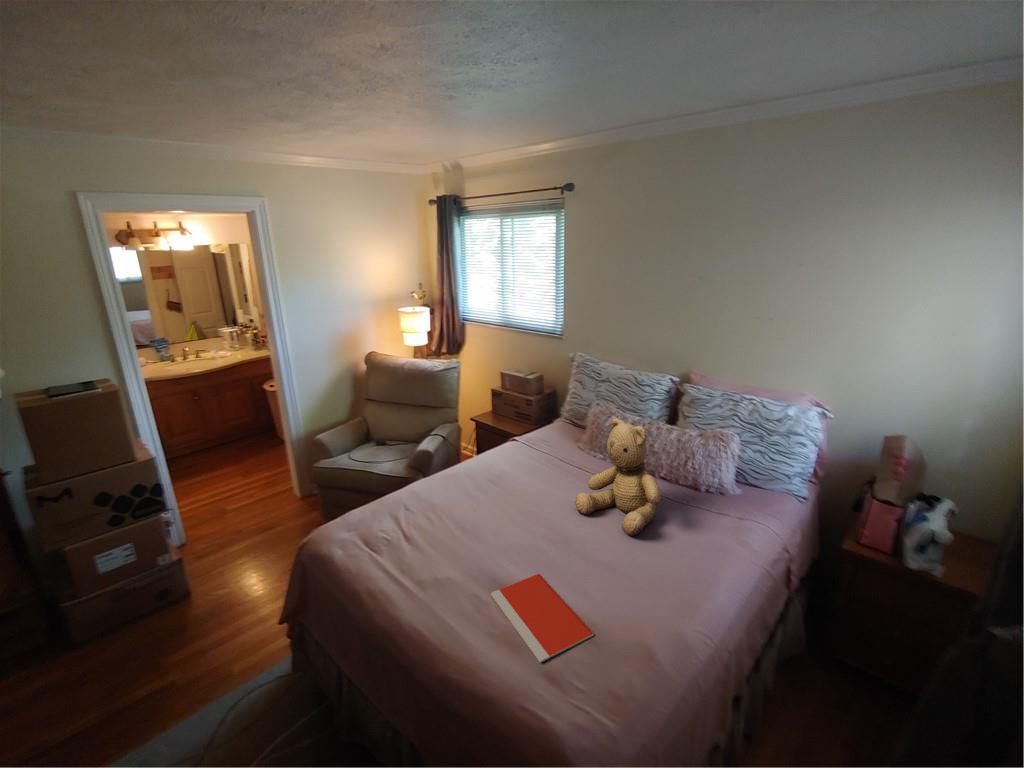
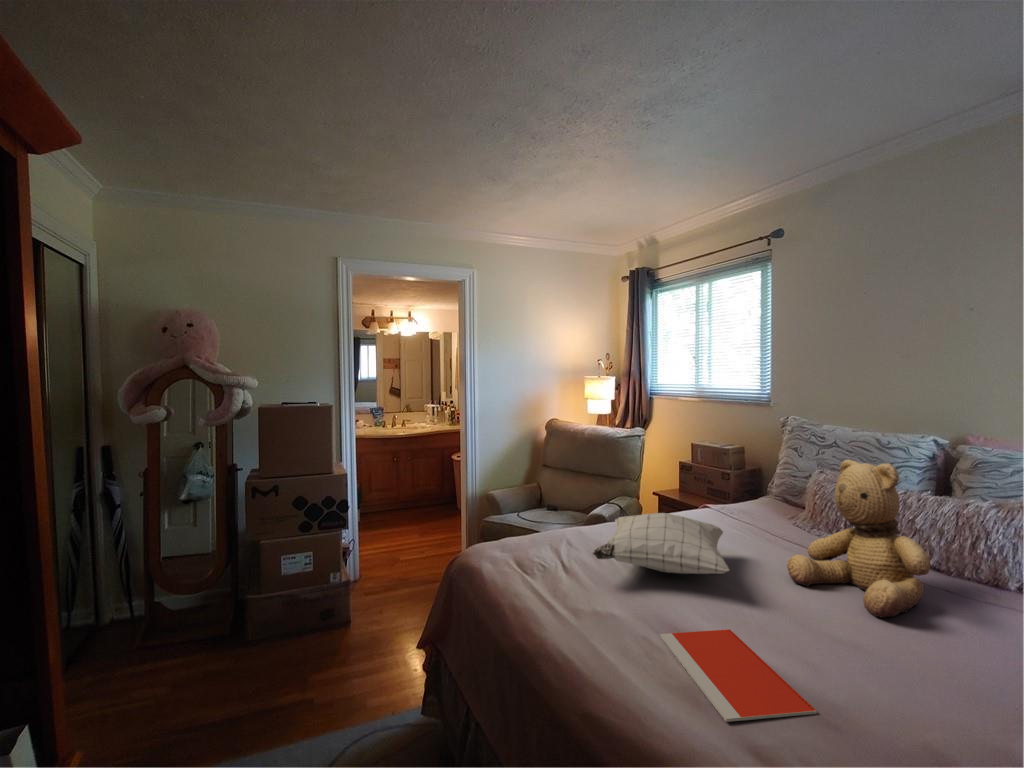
pillow: none [431,473,537,532] -> present [593,513,729,574]

